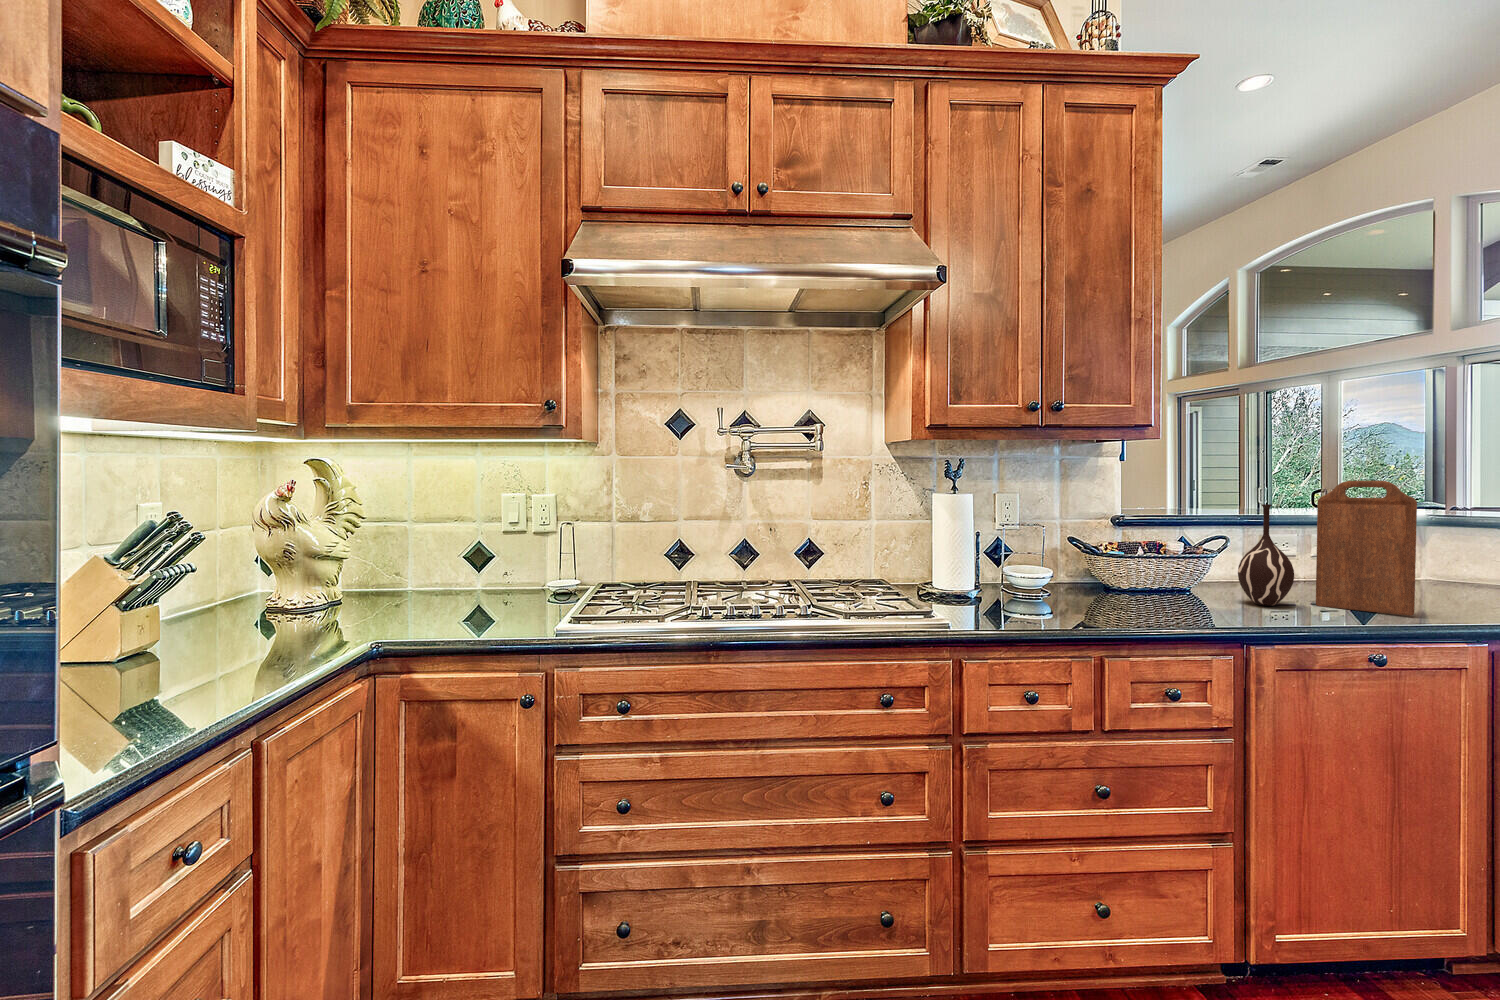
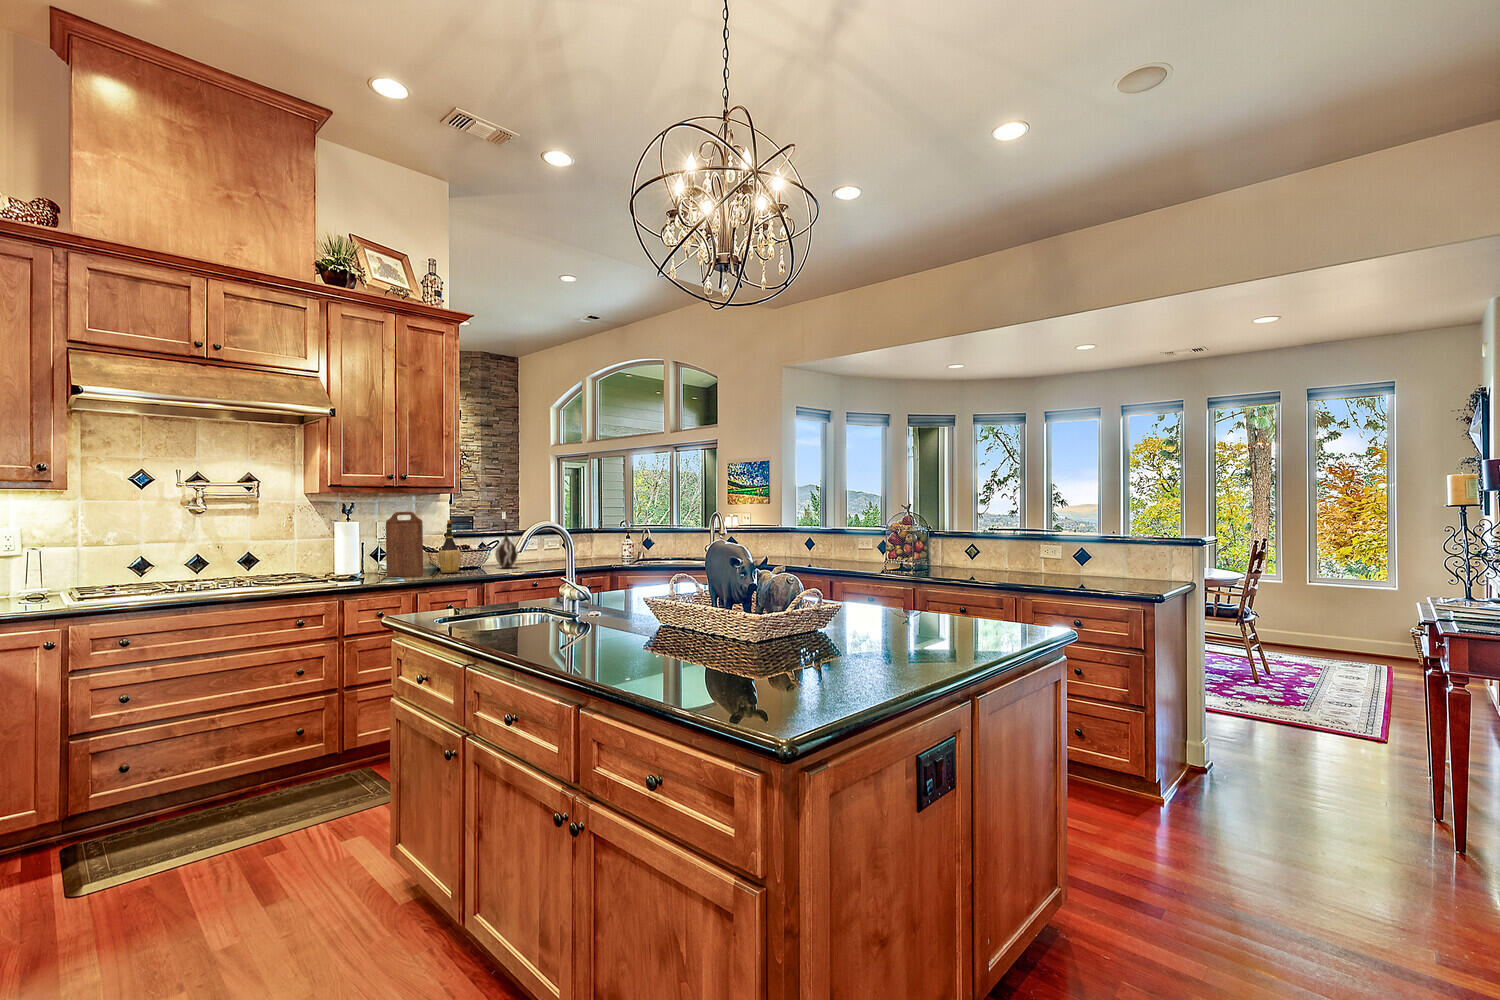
cutting board: present [1316,481,1417,616] -> present [386,512,423,577]
wine bottle: none [1126,499,1177,611] -> present [438,520,461,573]

